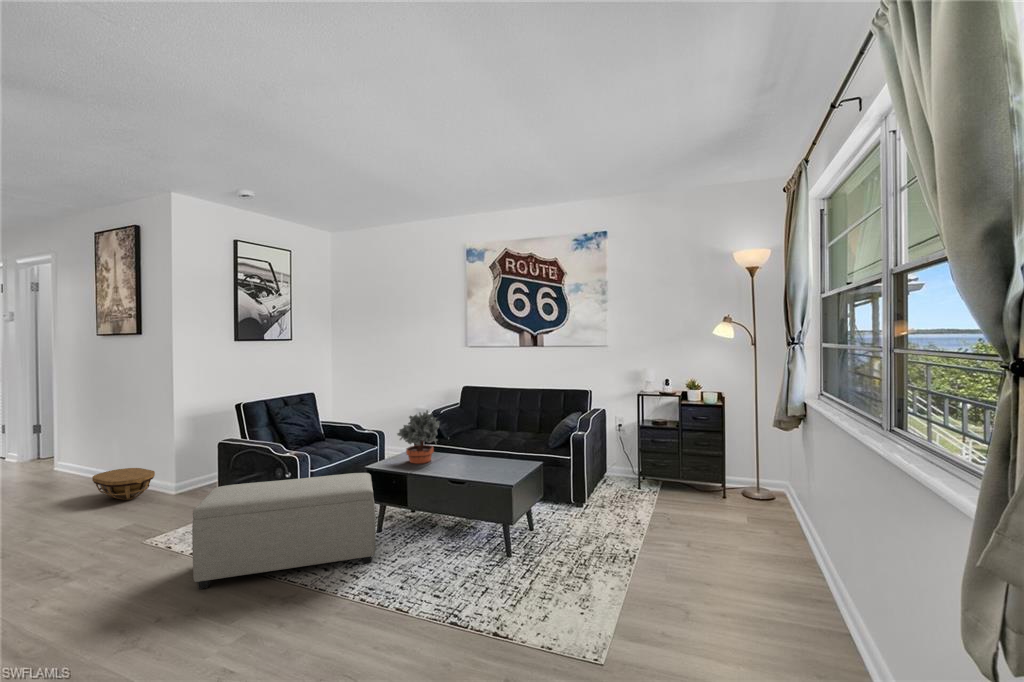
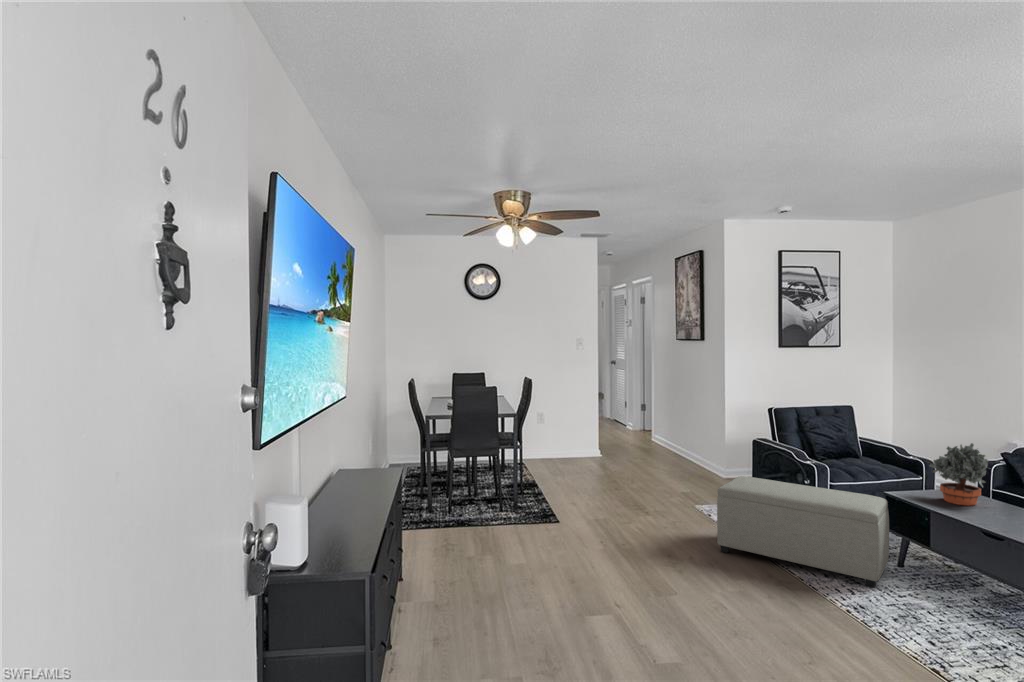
basket: present [92,468,155,500] -> none [670,448,711,474]

